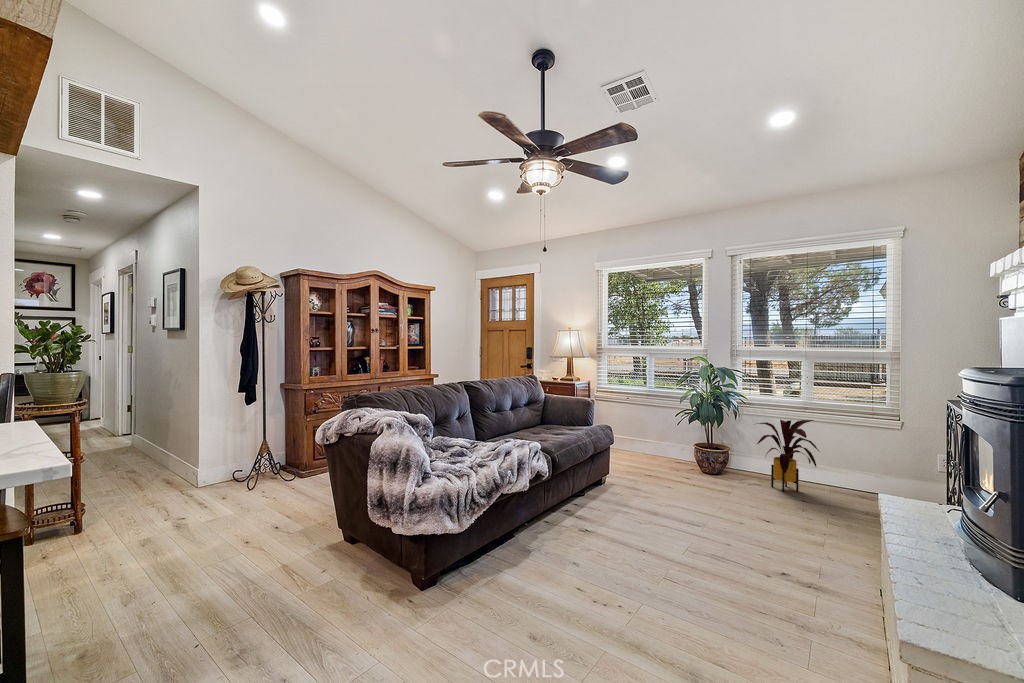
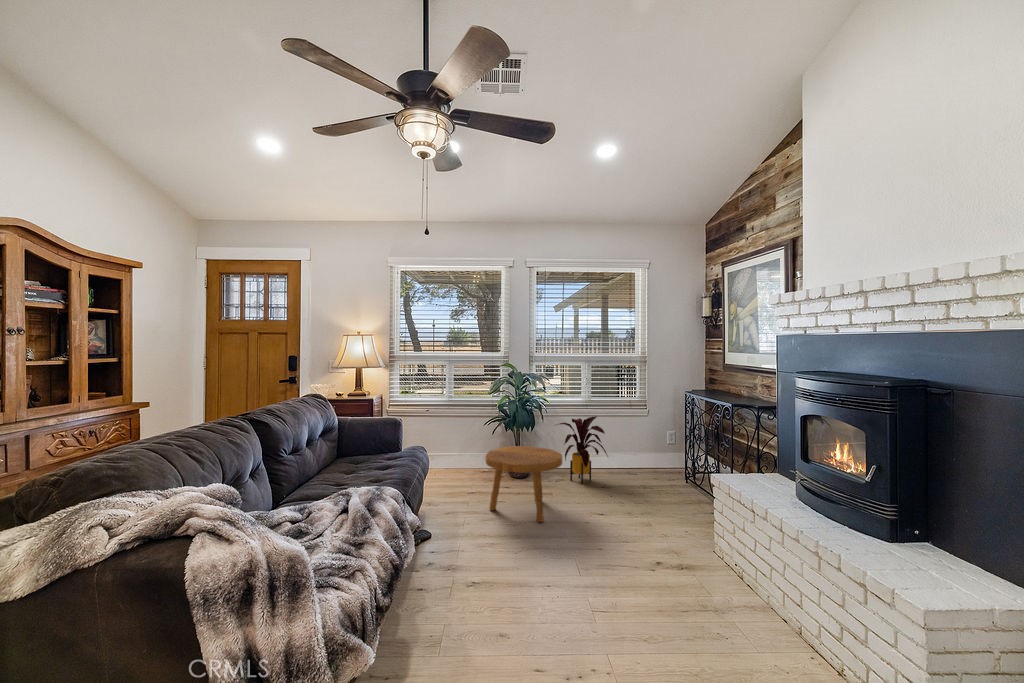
footstool: none [651,436,734,511] -> present [486,446,562,522]

